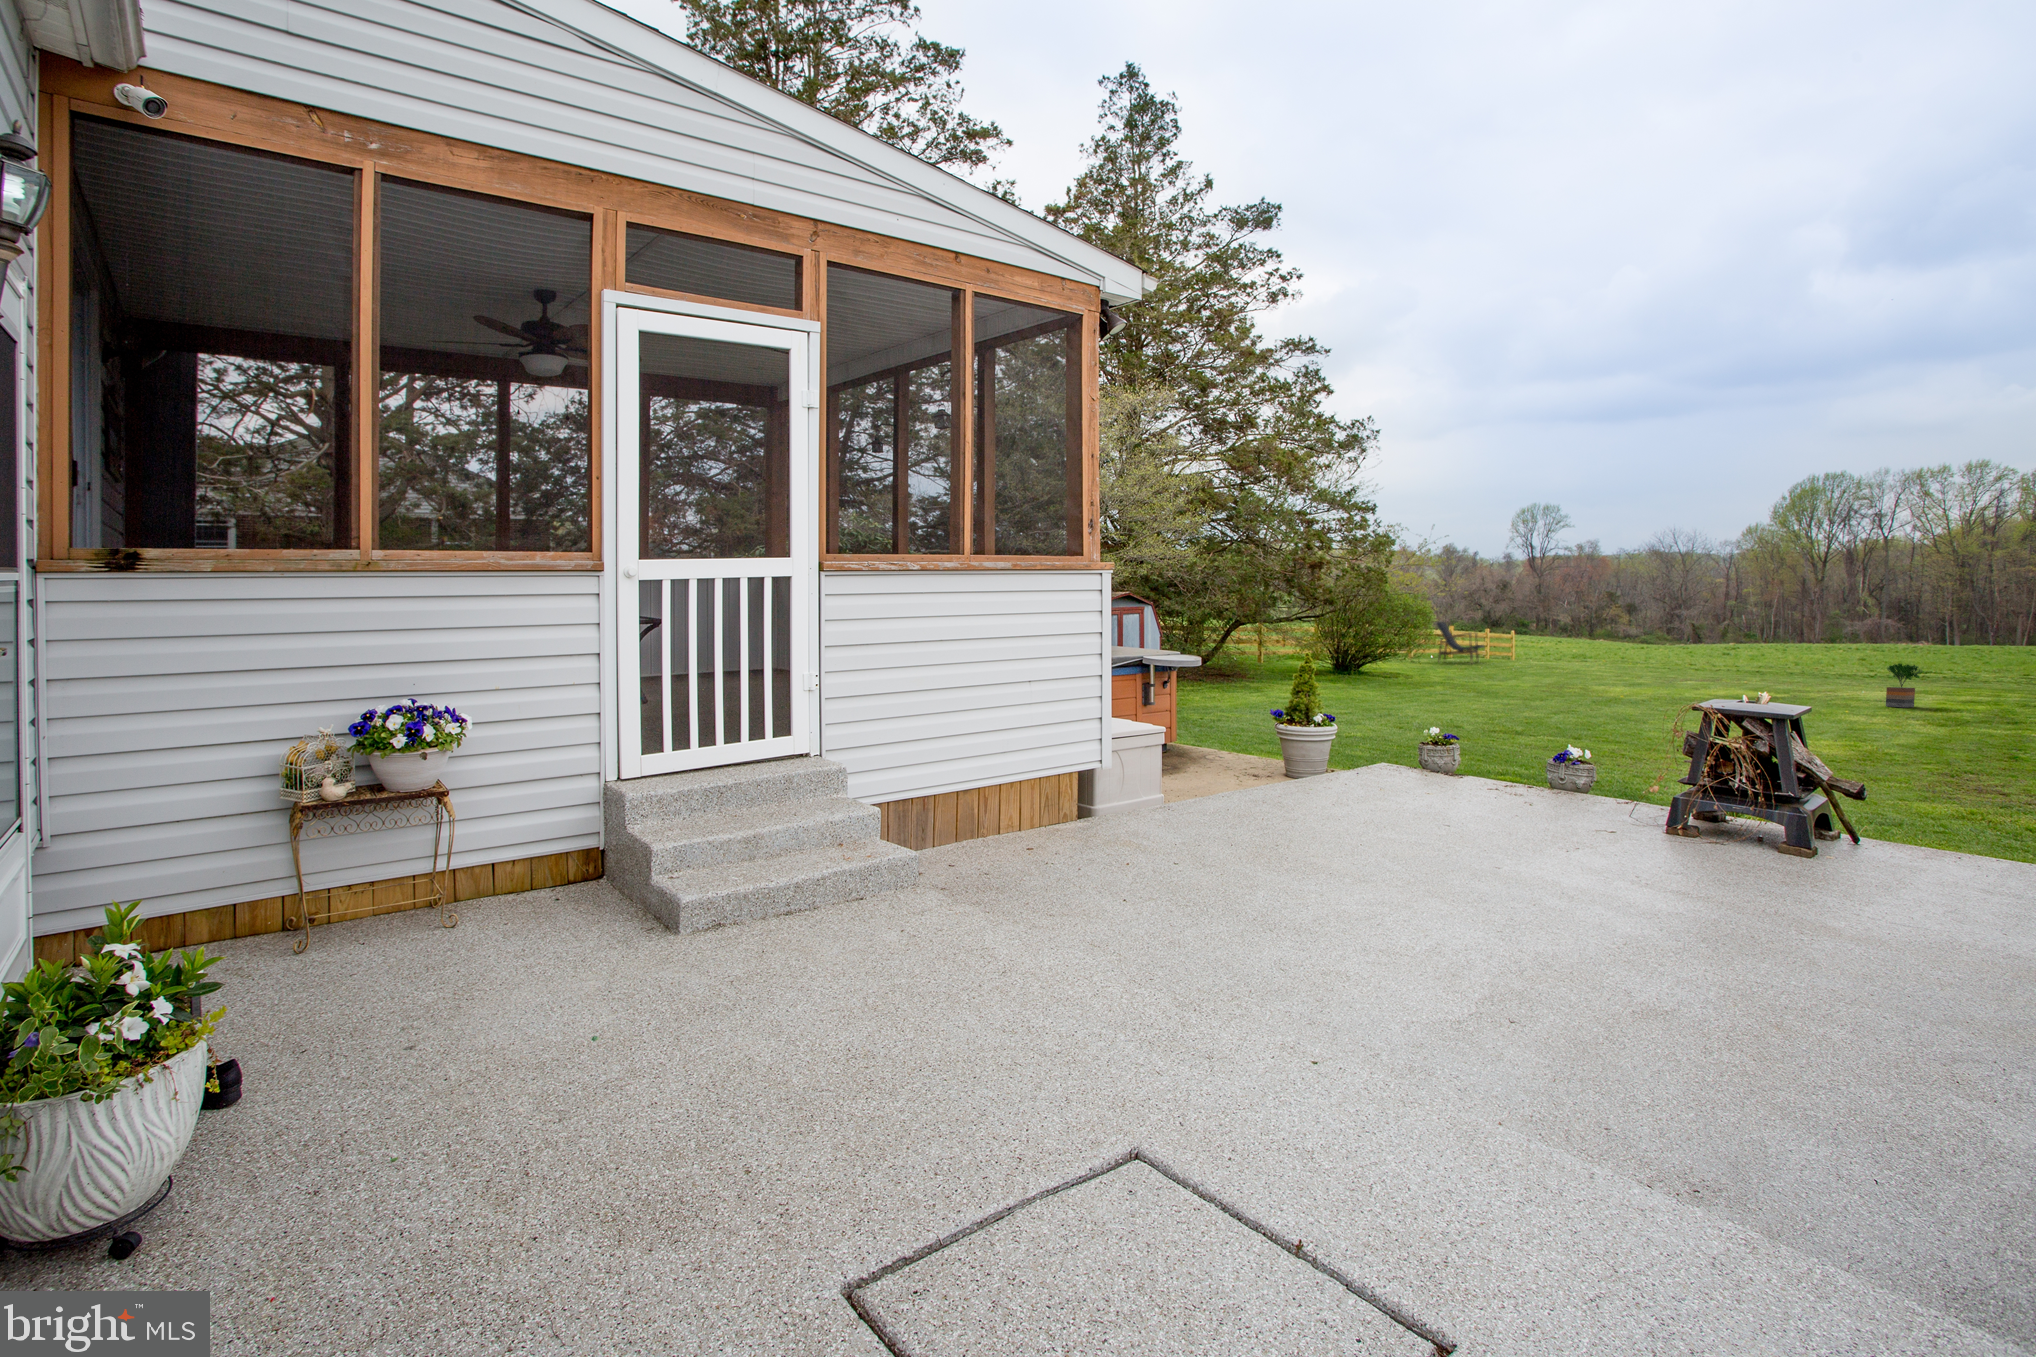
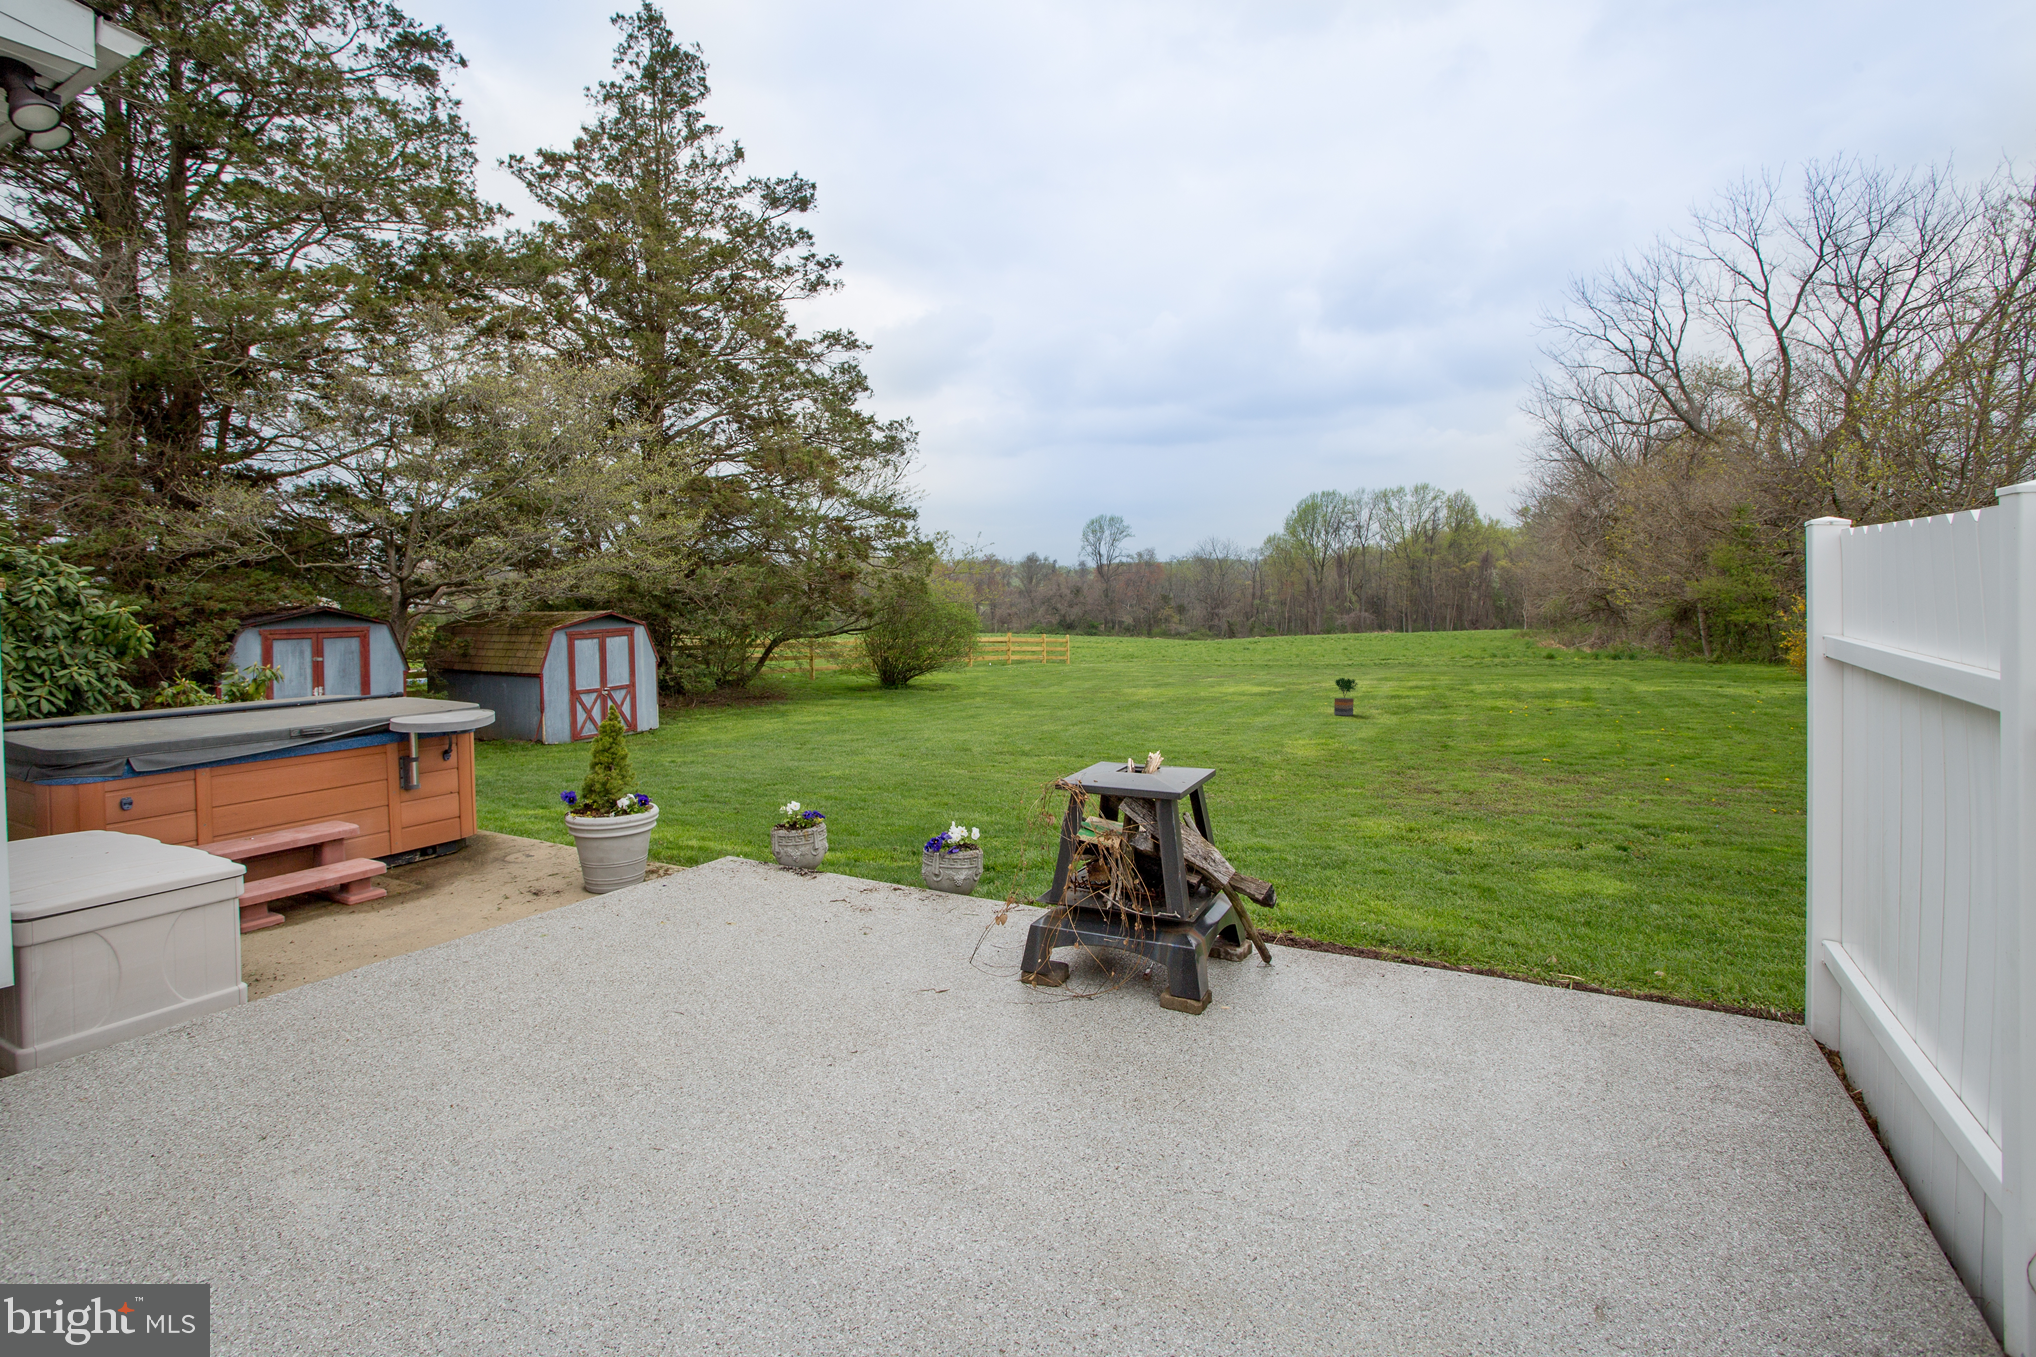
lounge chair: present [1437,622,1484,662] -> none [985,626,1032,671]

